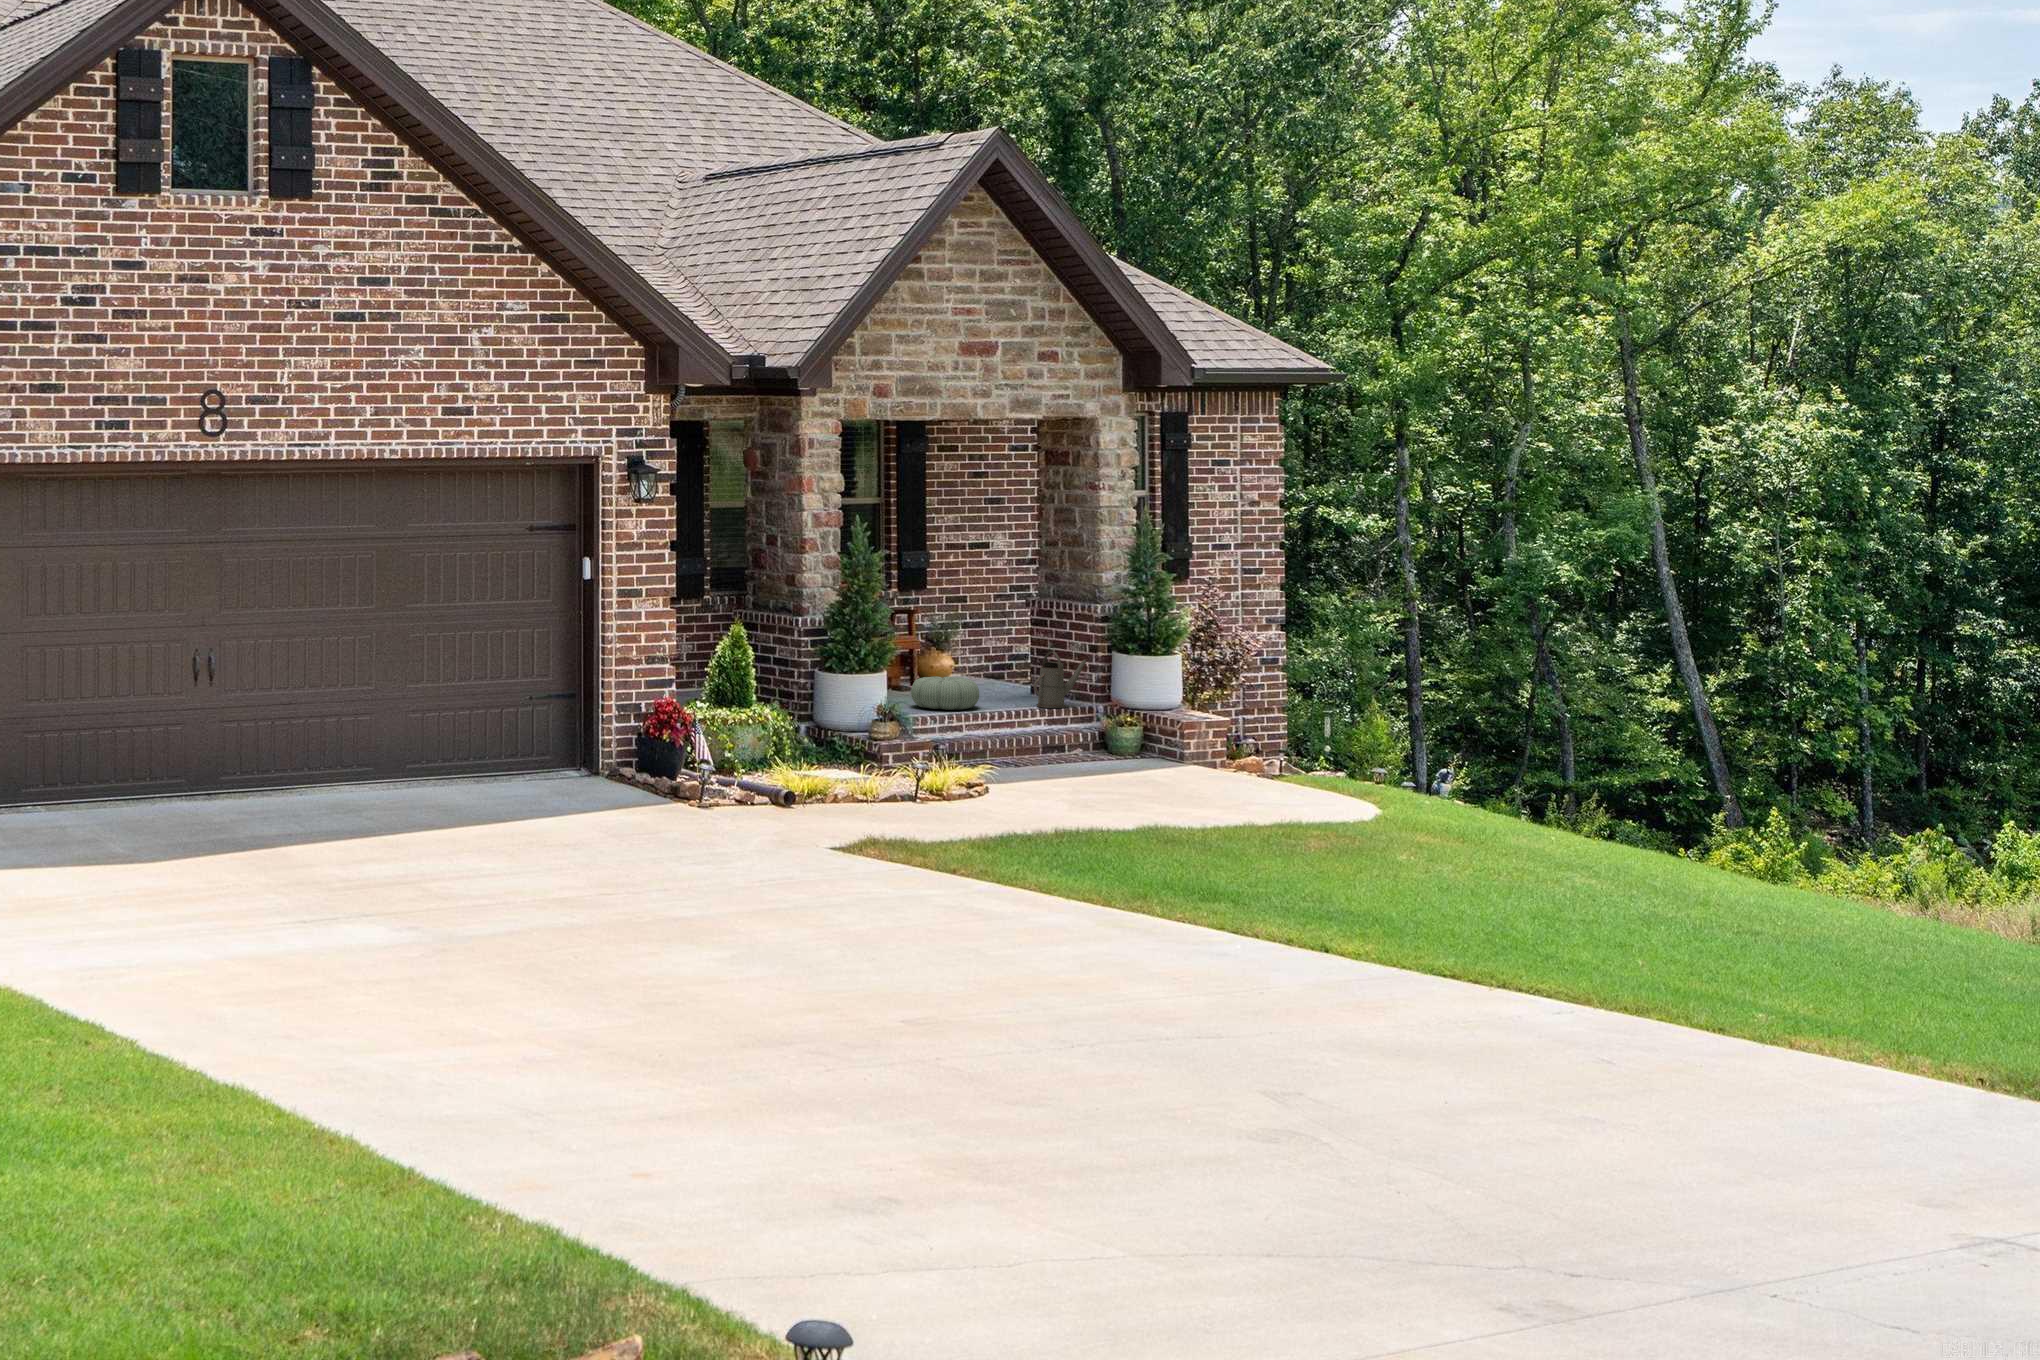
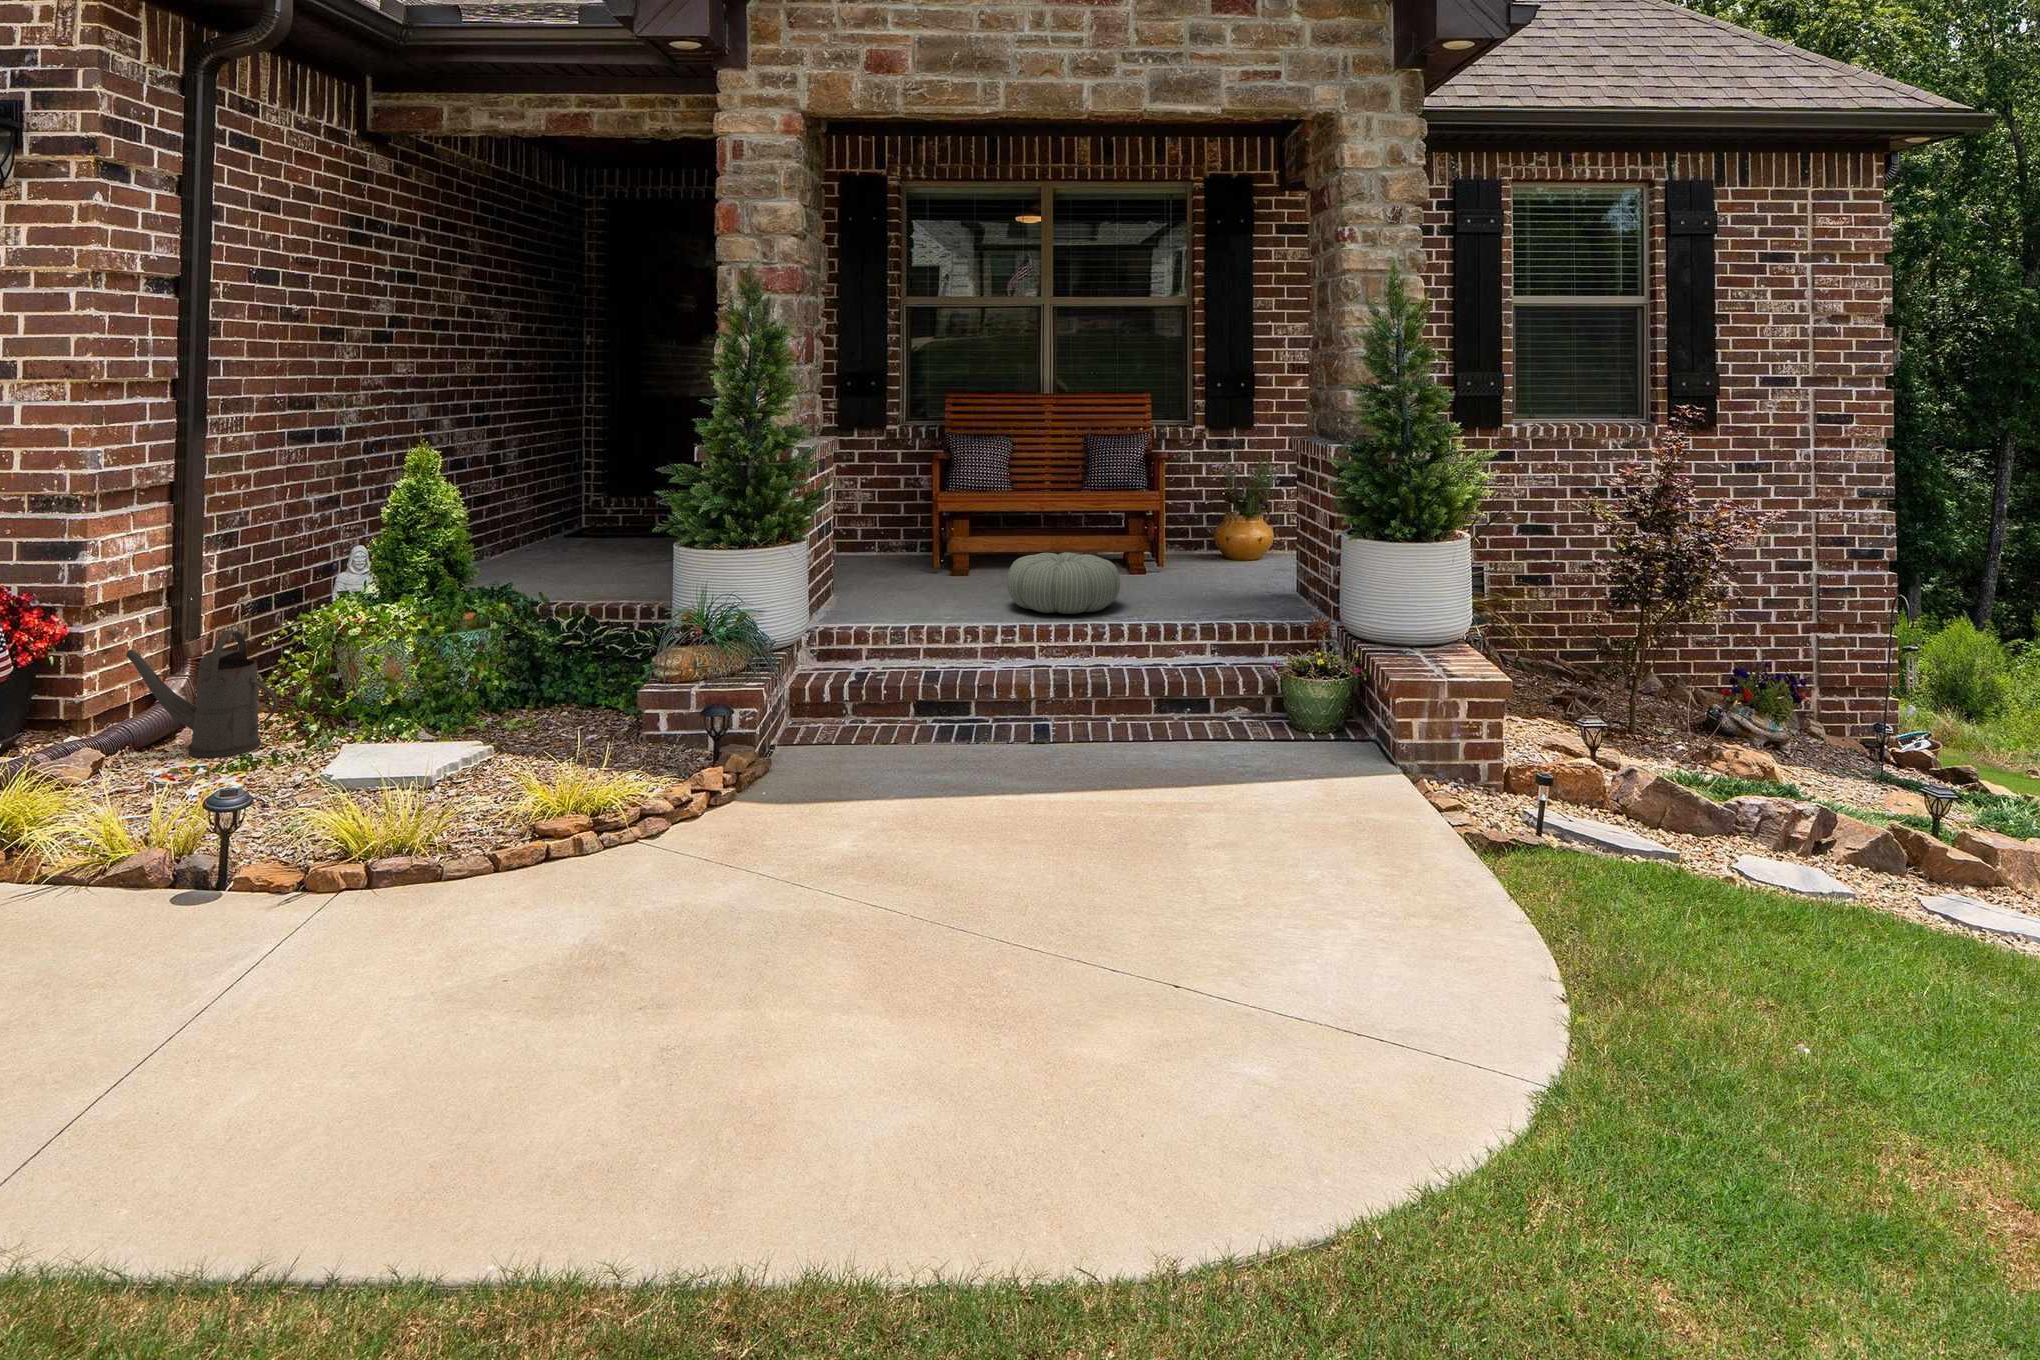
watering can: present [1034,652,1086,708] -> present [127,631,278,758]

